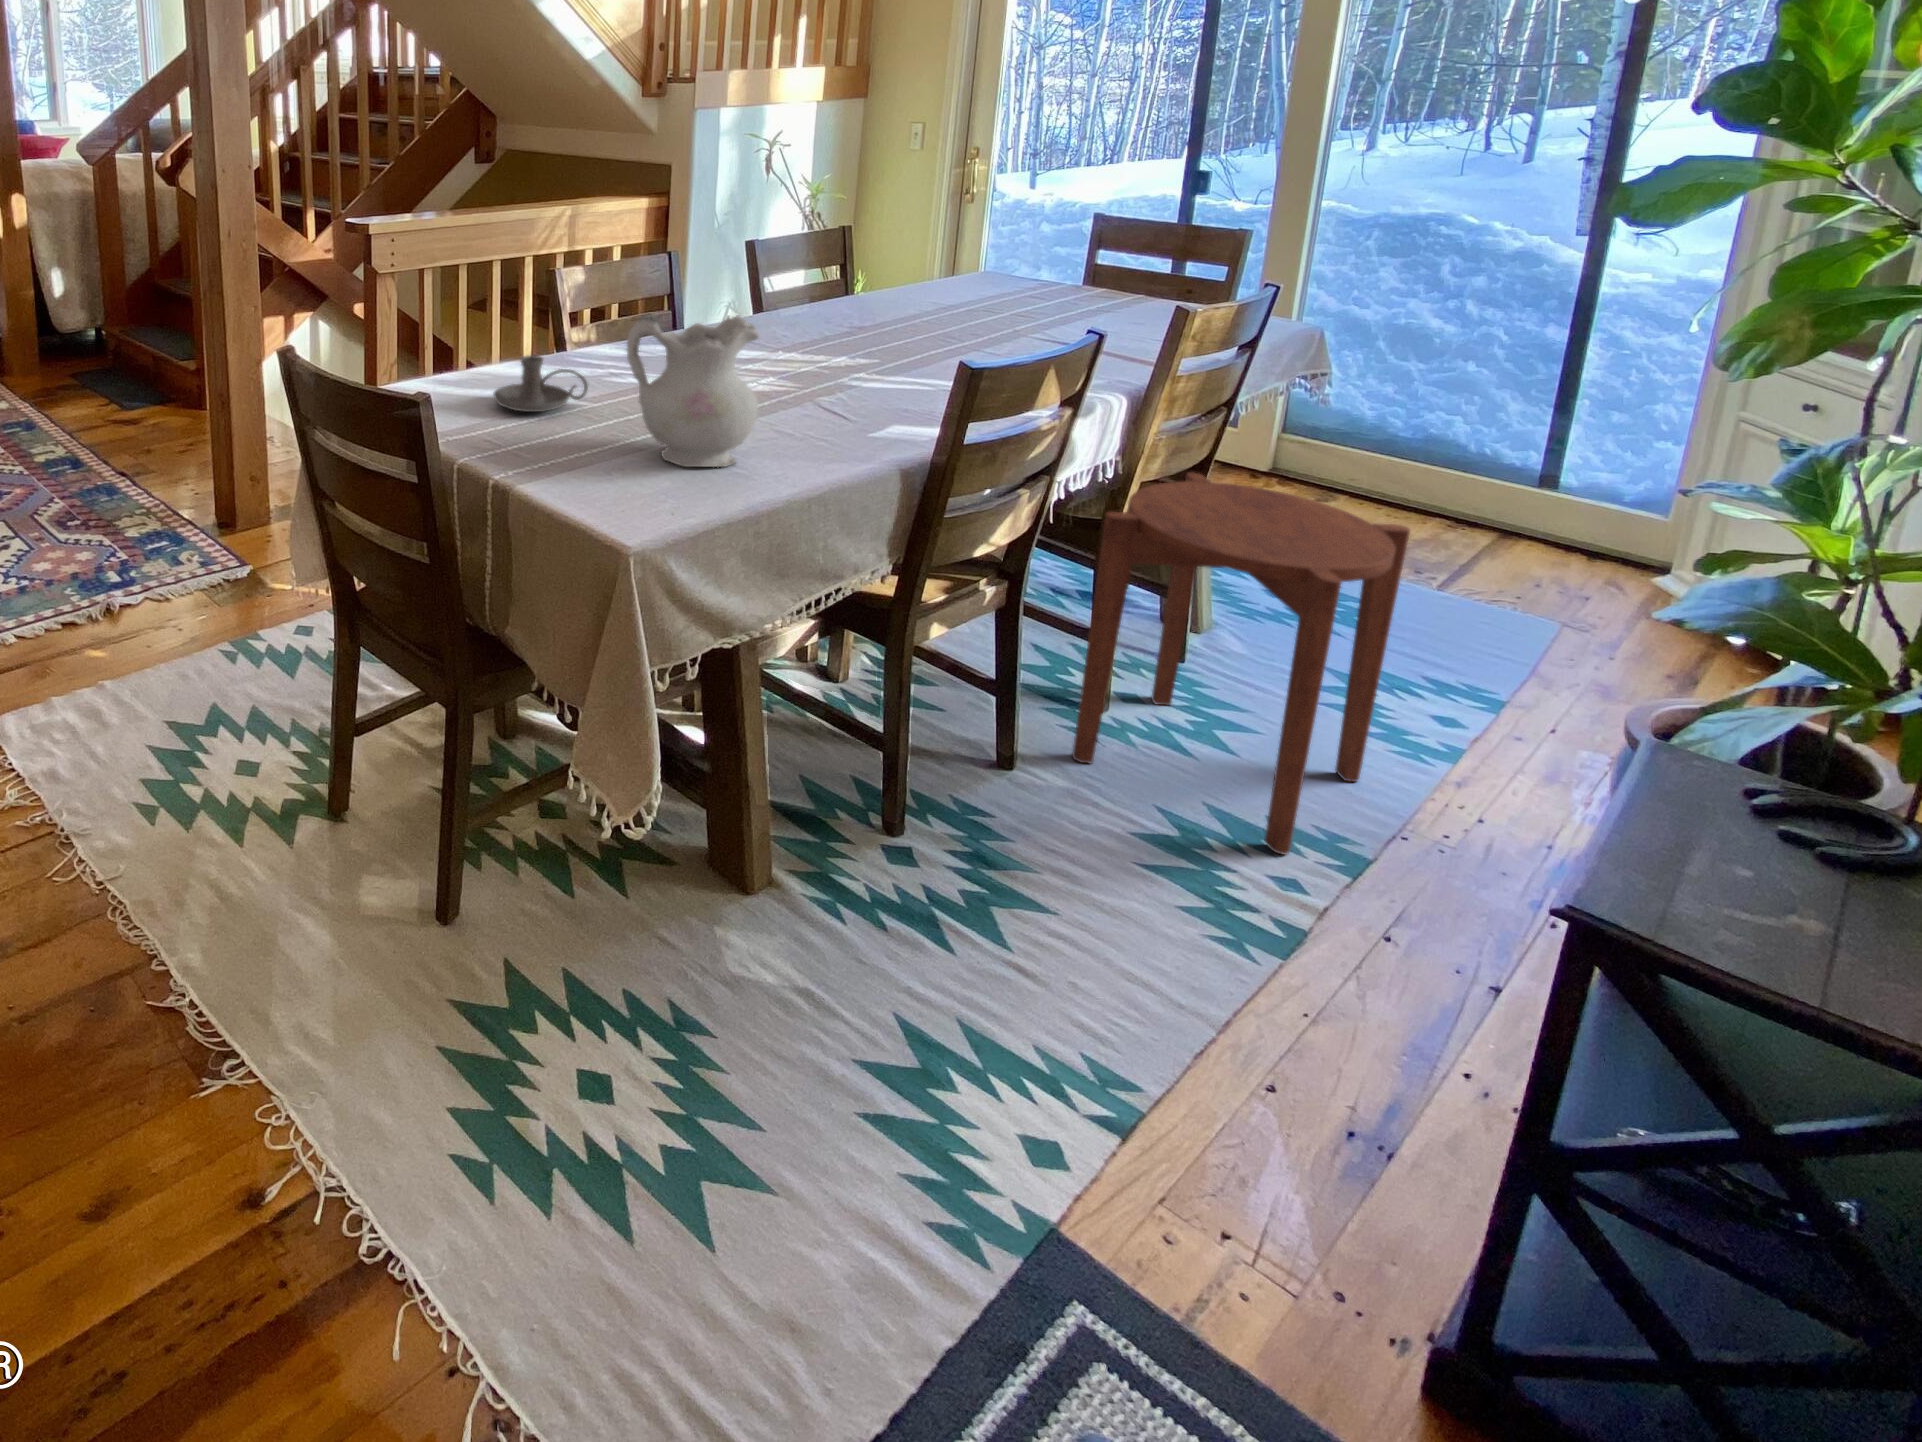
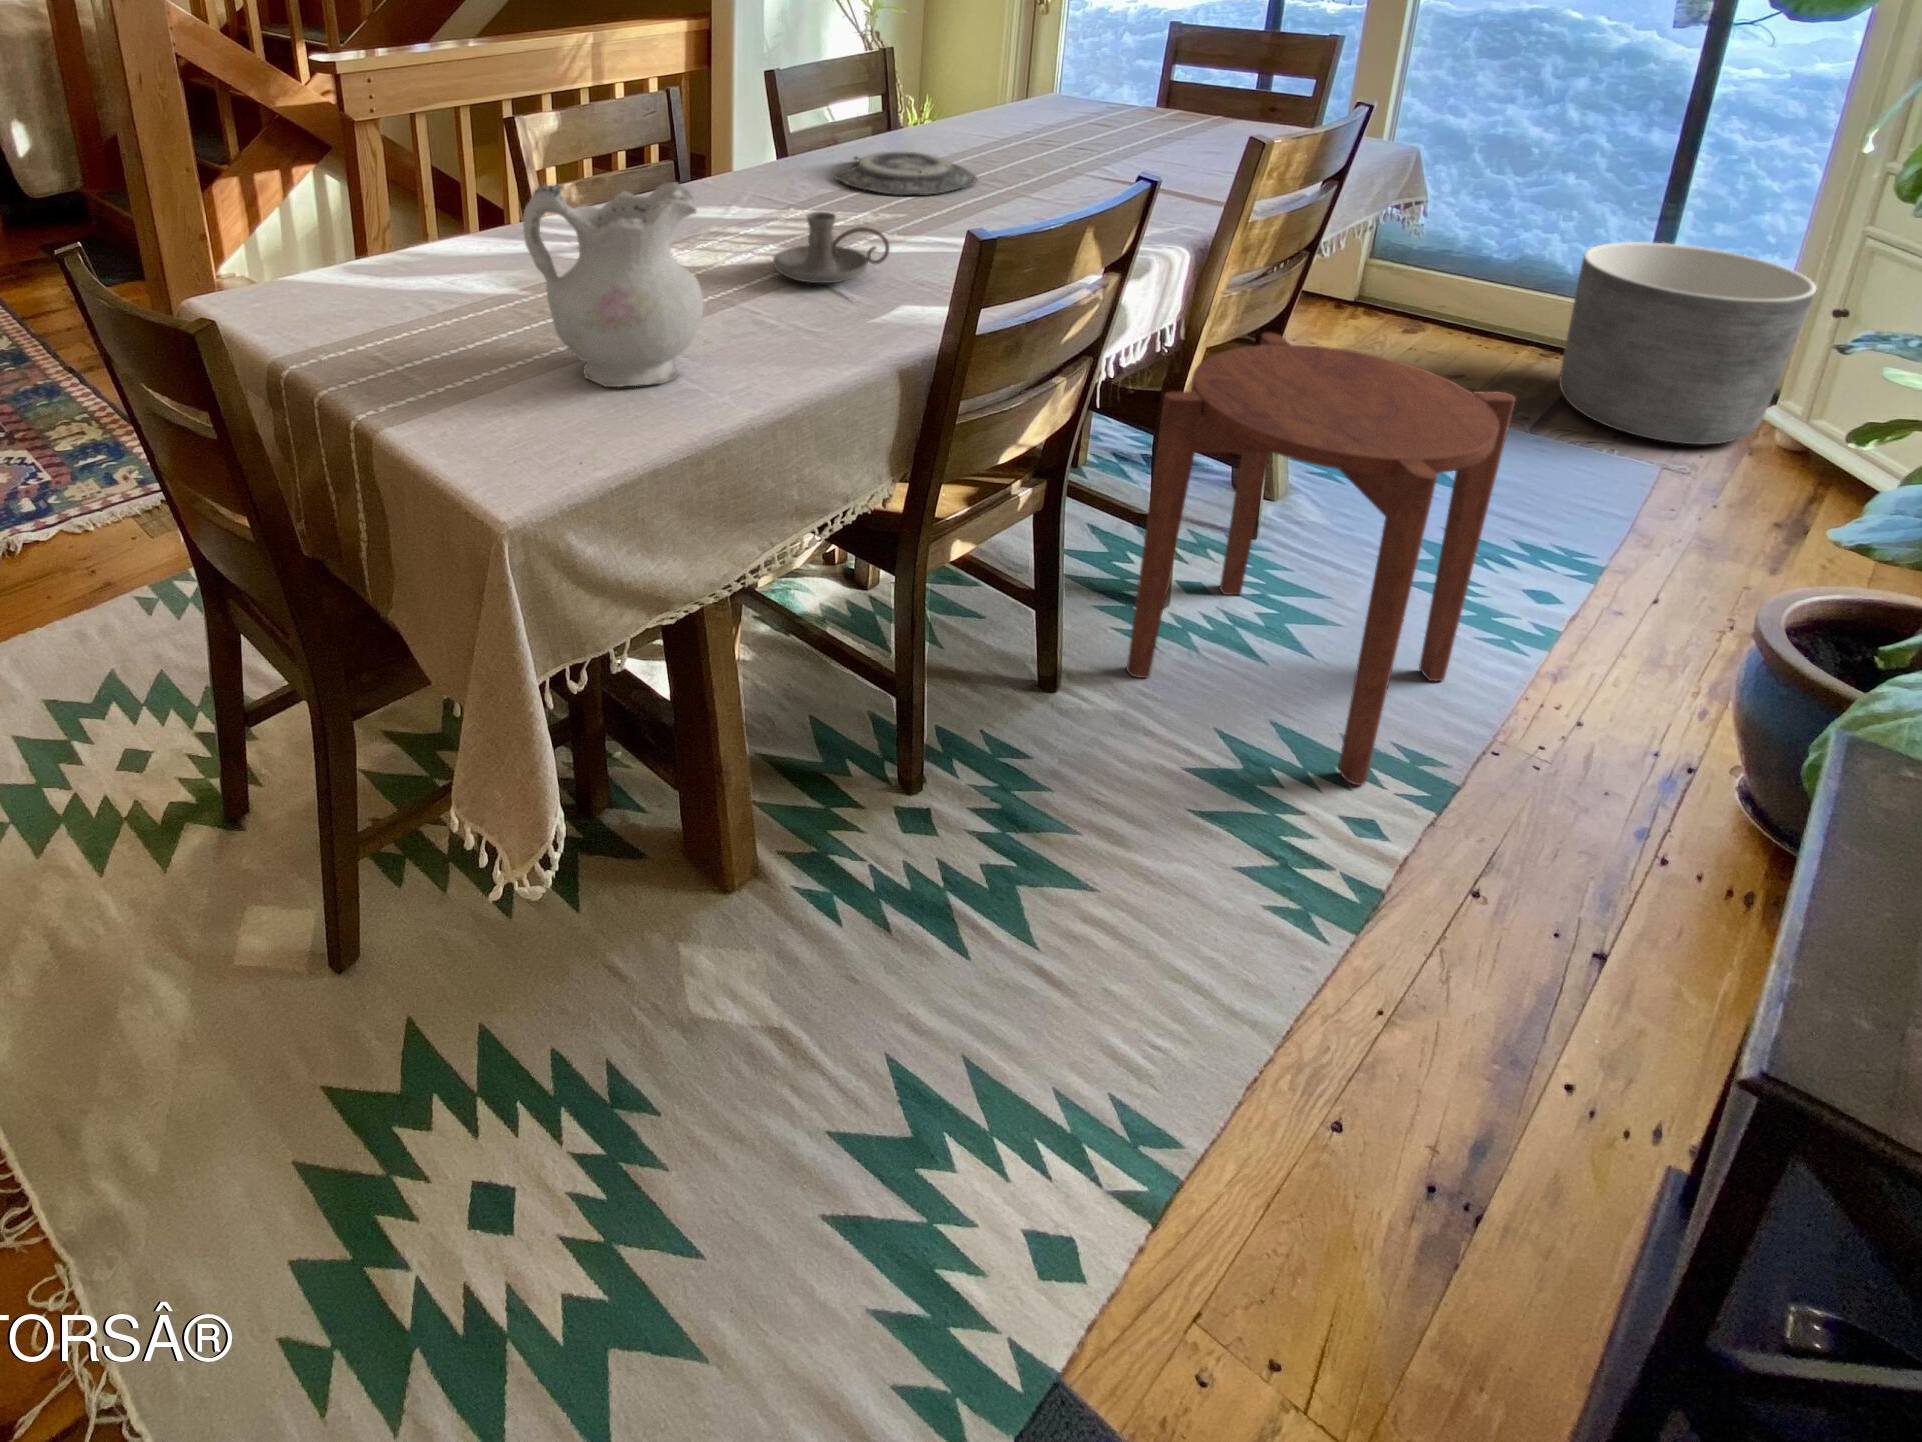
plate: none [814,311,936,345] -> present [835,151,977,195]
candle holder: present [494,356,588,412] -> present [773,212,889,283]
planter: none [1465,422,1702,608] -> present [1559,242,1816,444]

